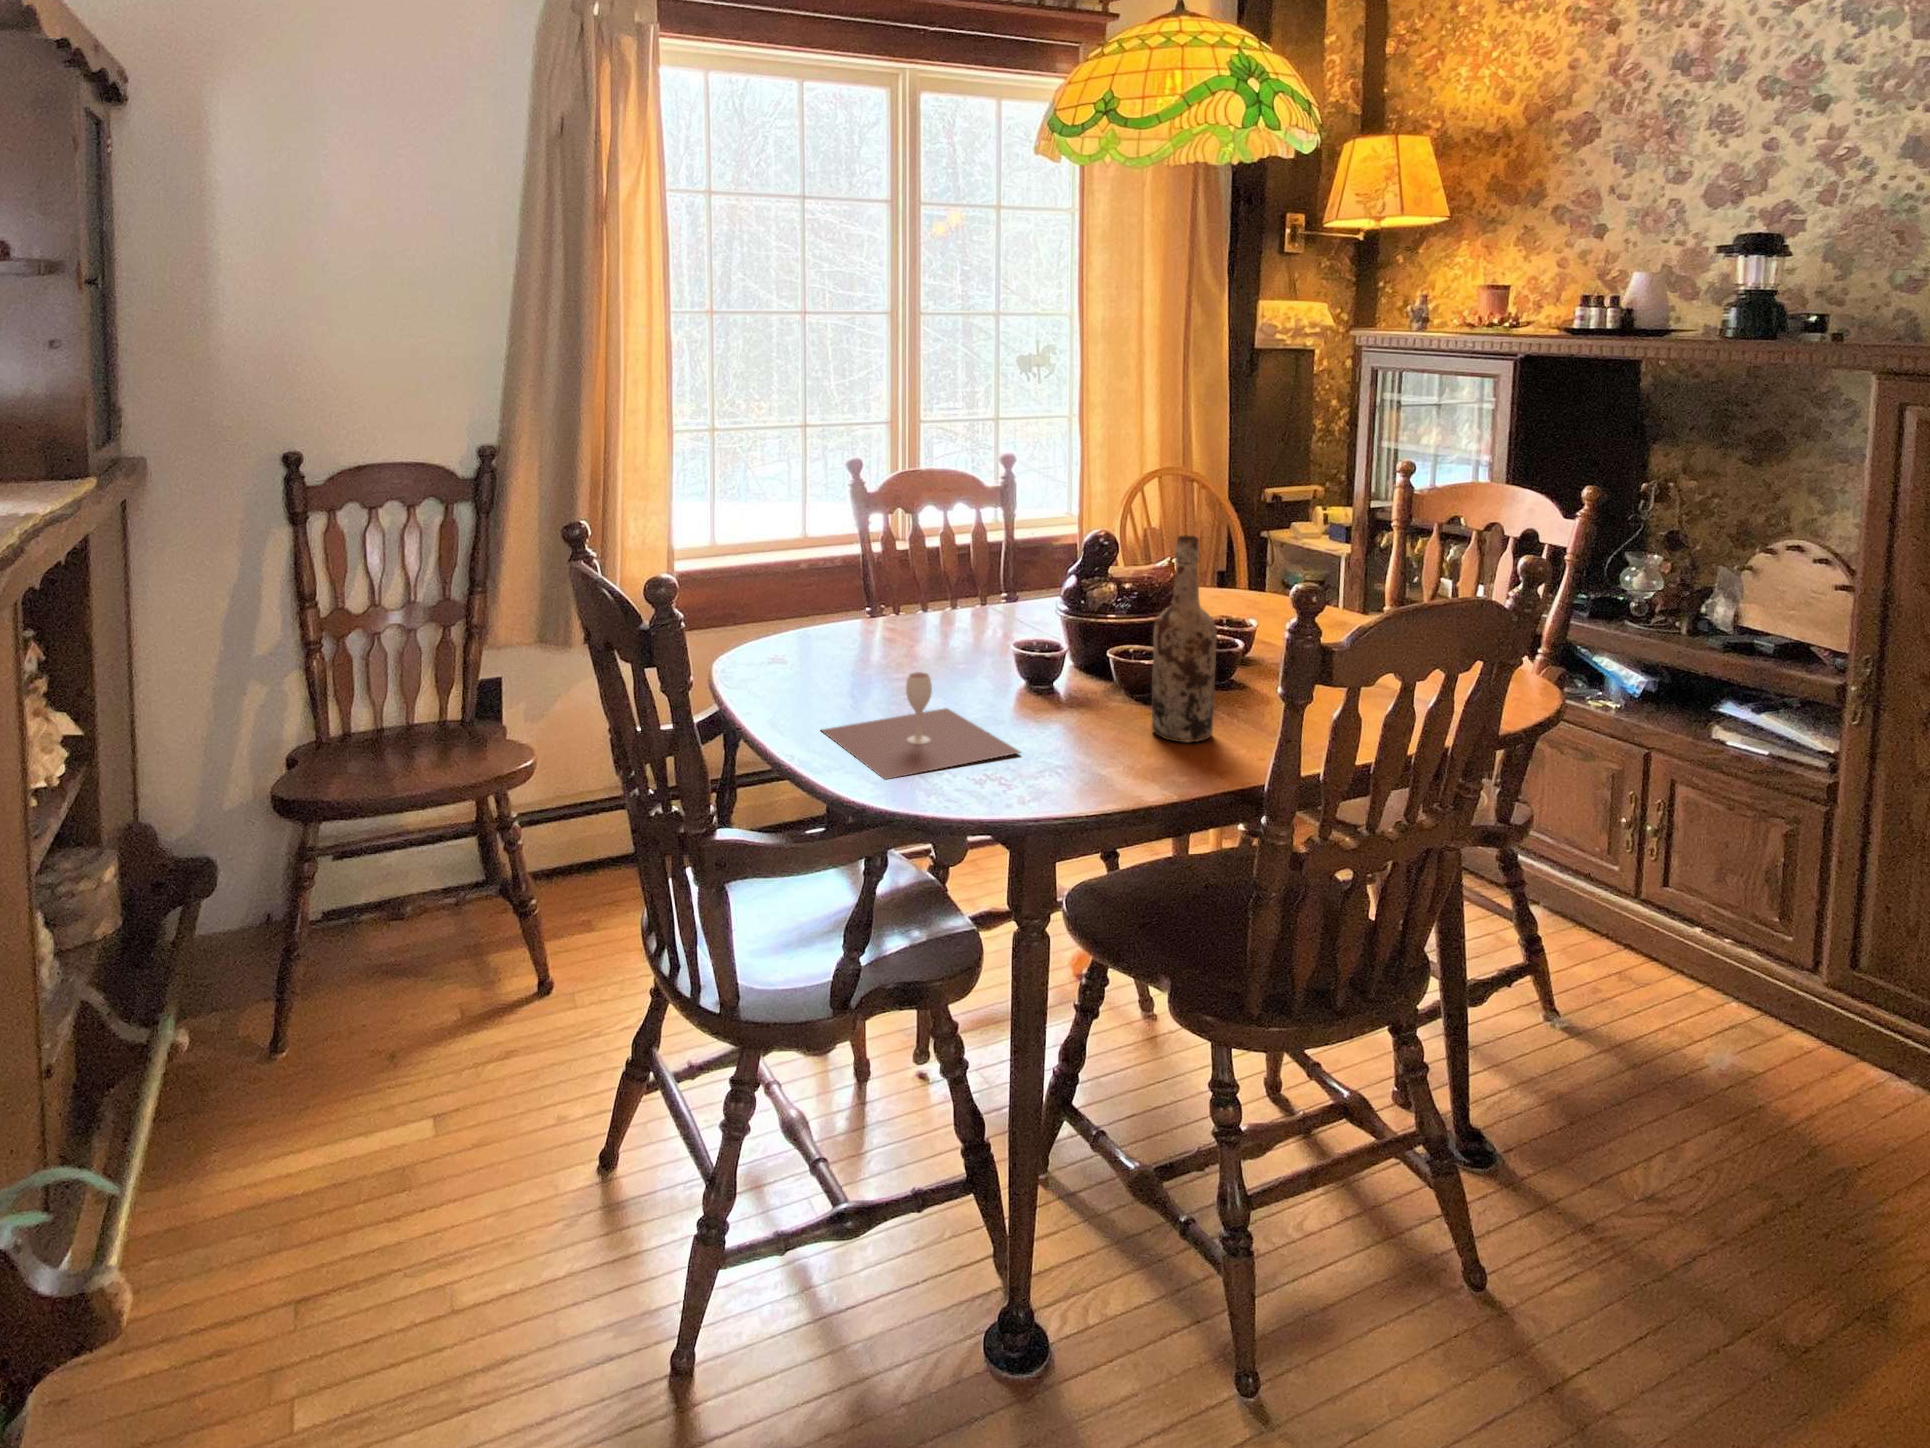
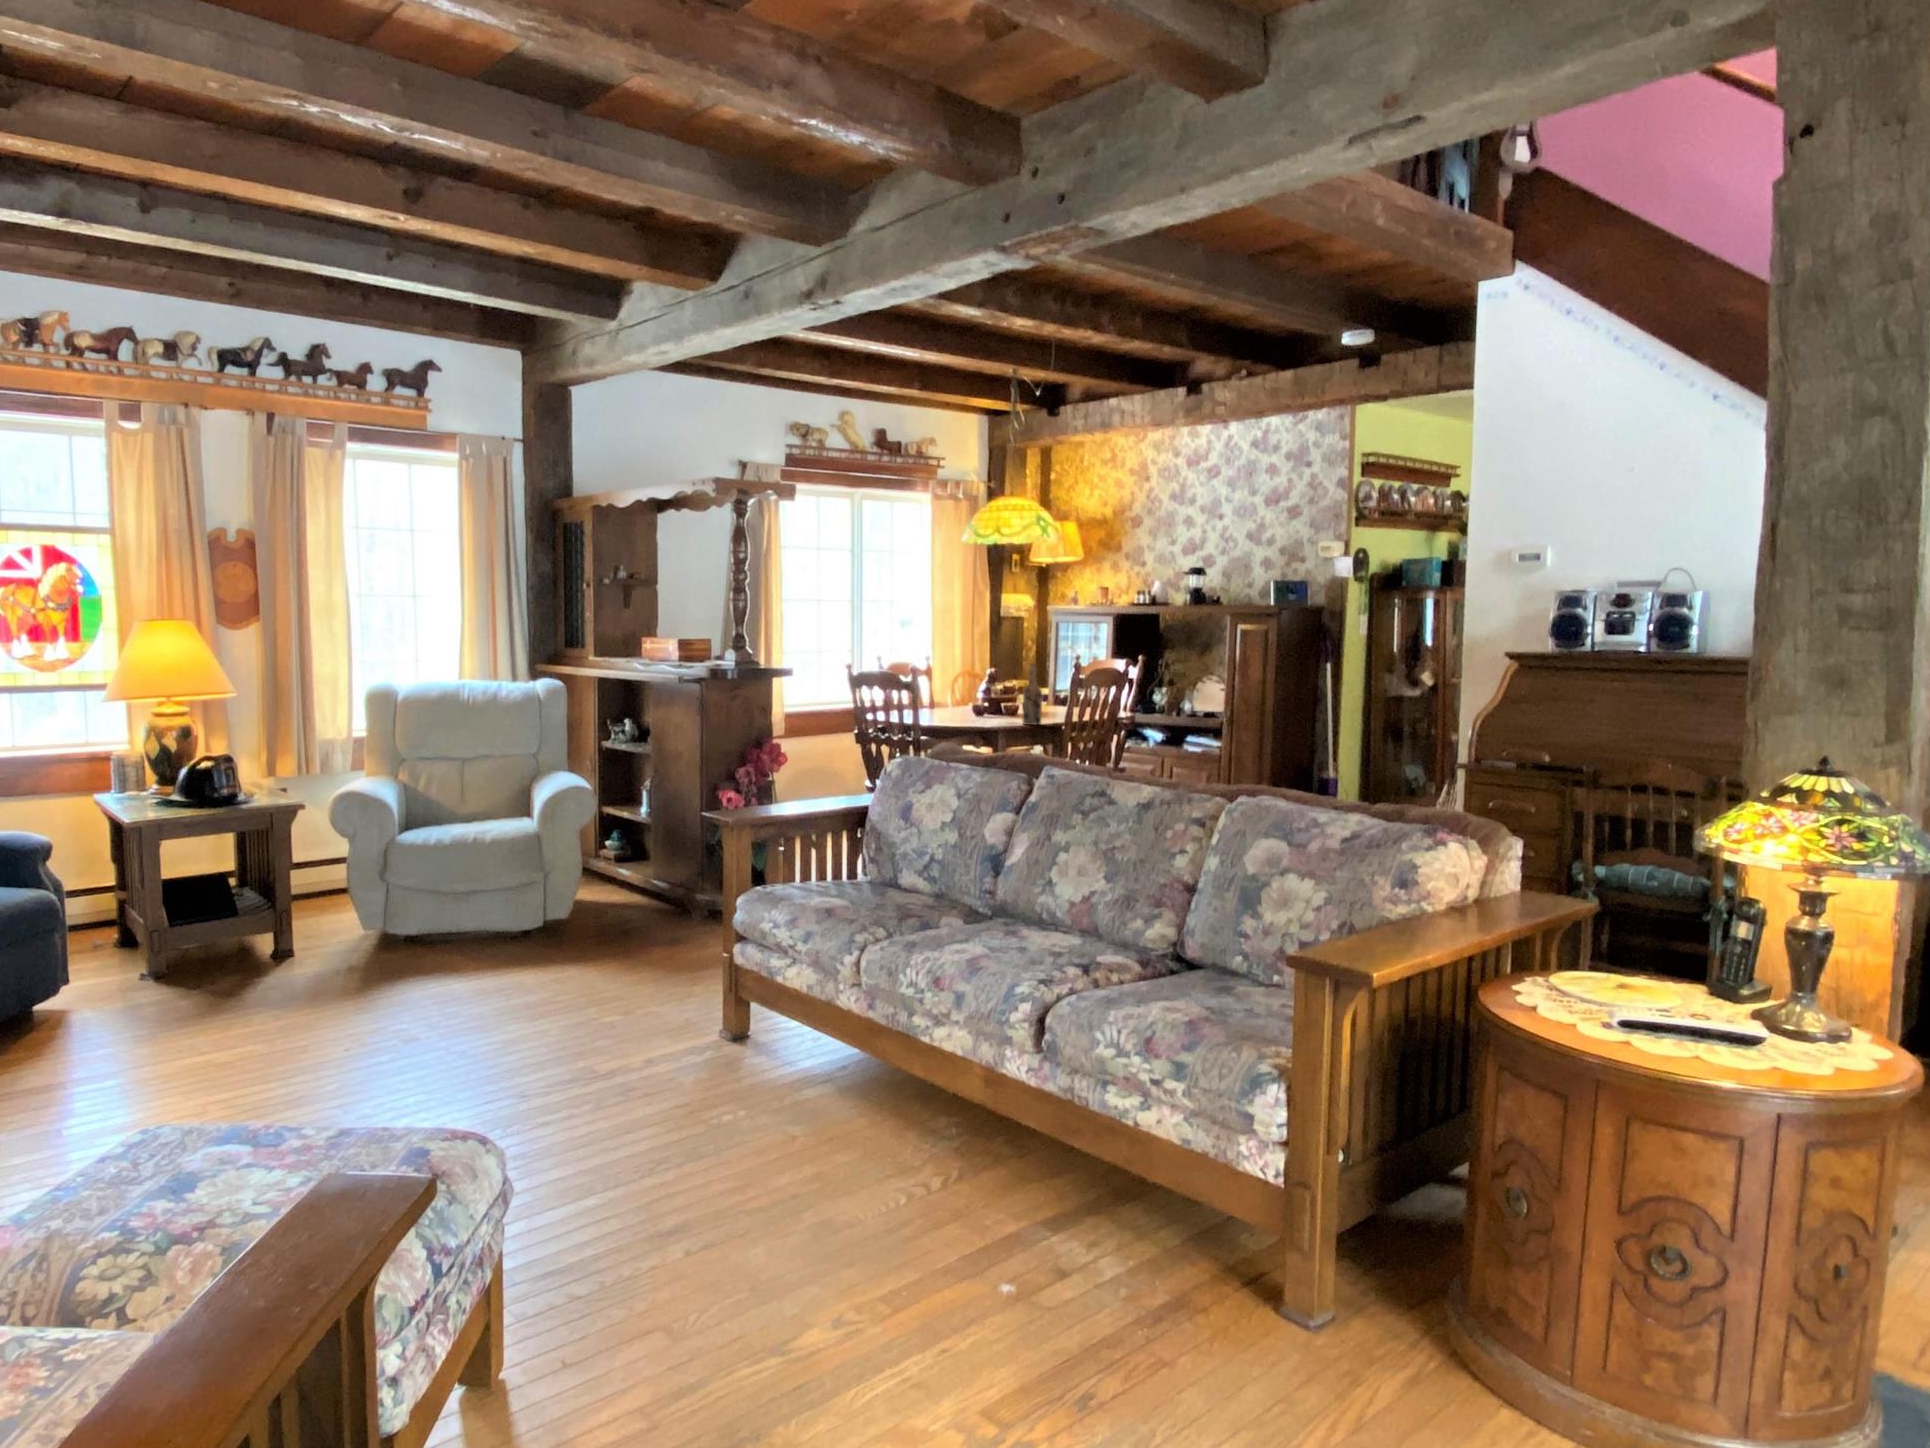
wine glass: present [820,672,1020,779] -> none [928,705,992,729]

